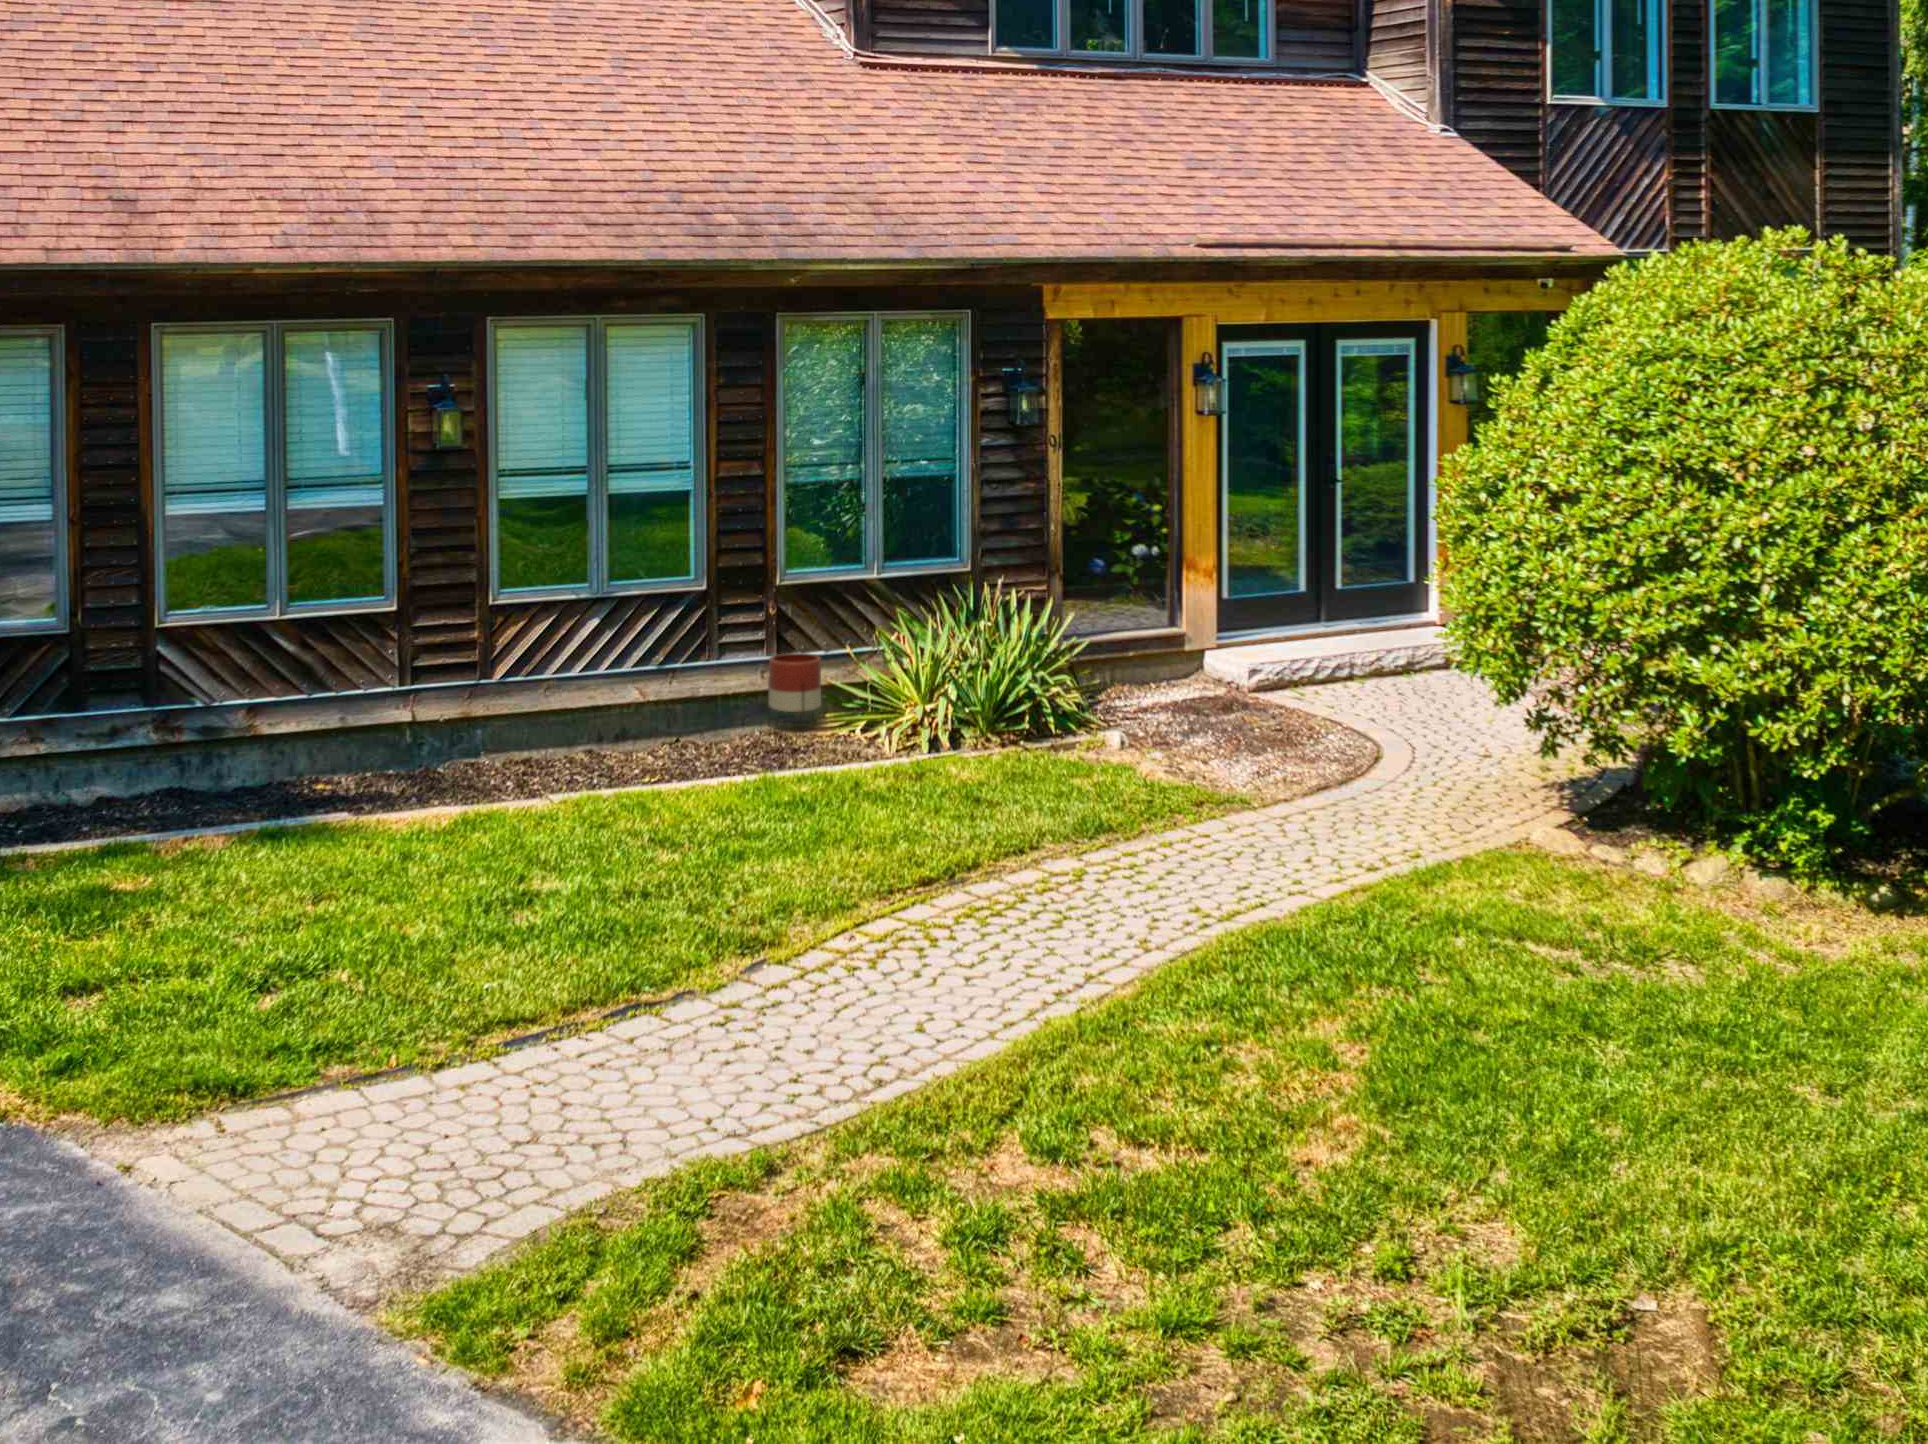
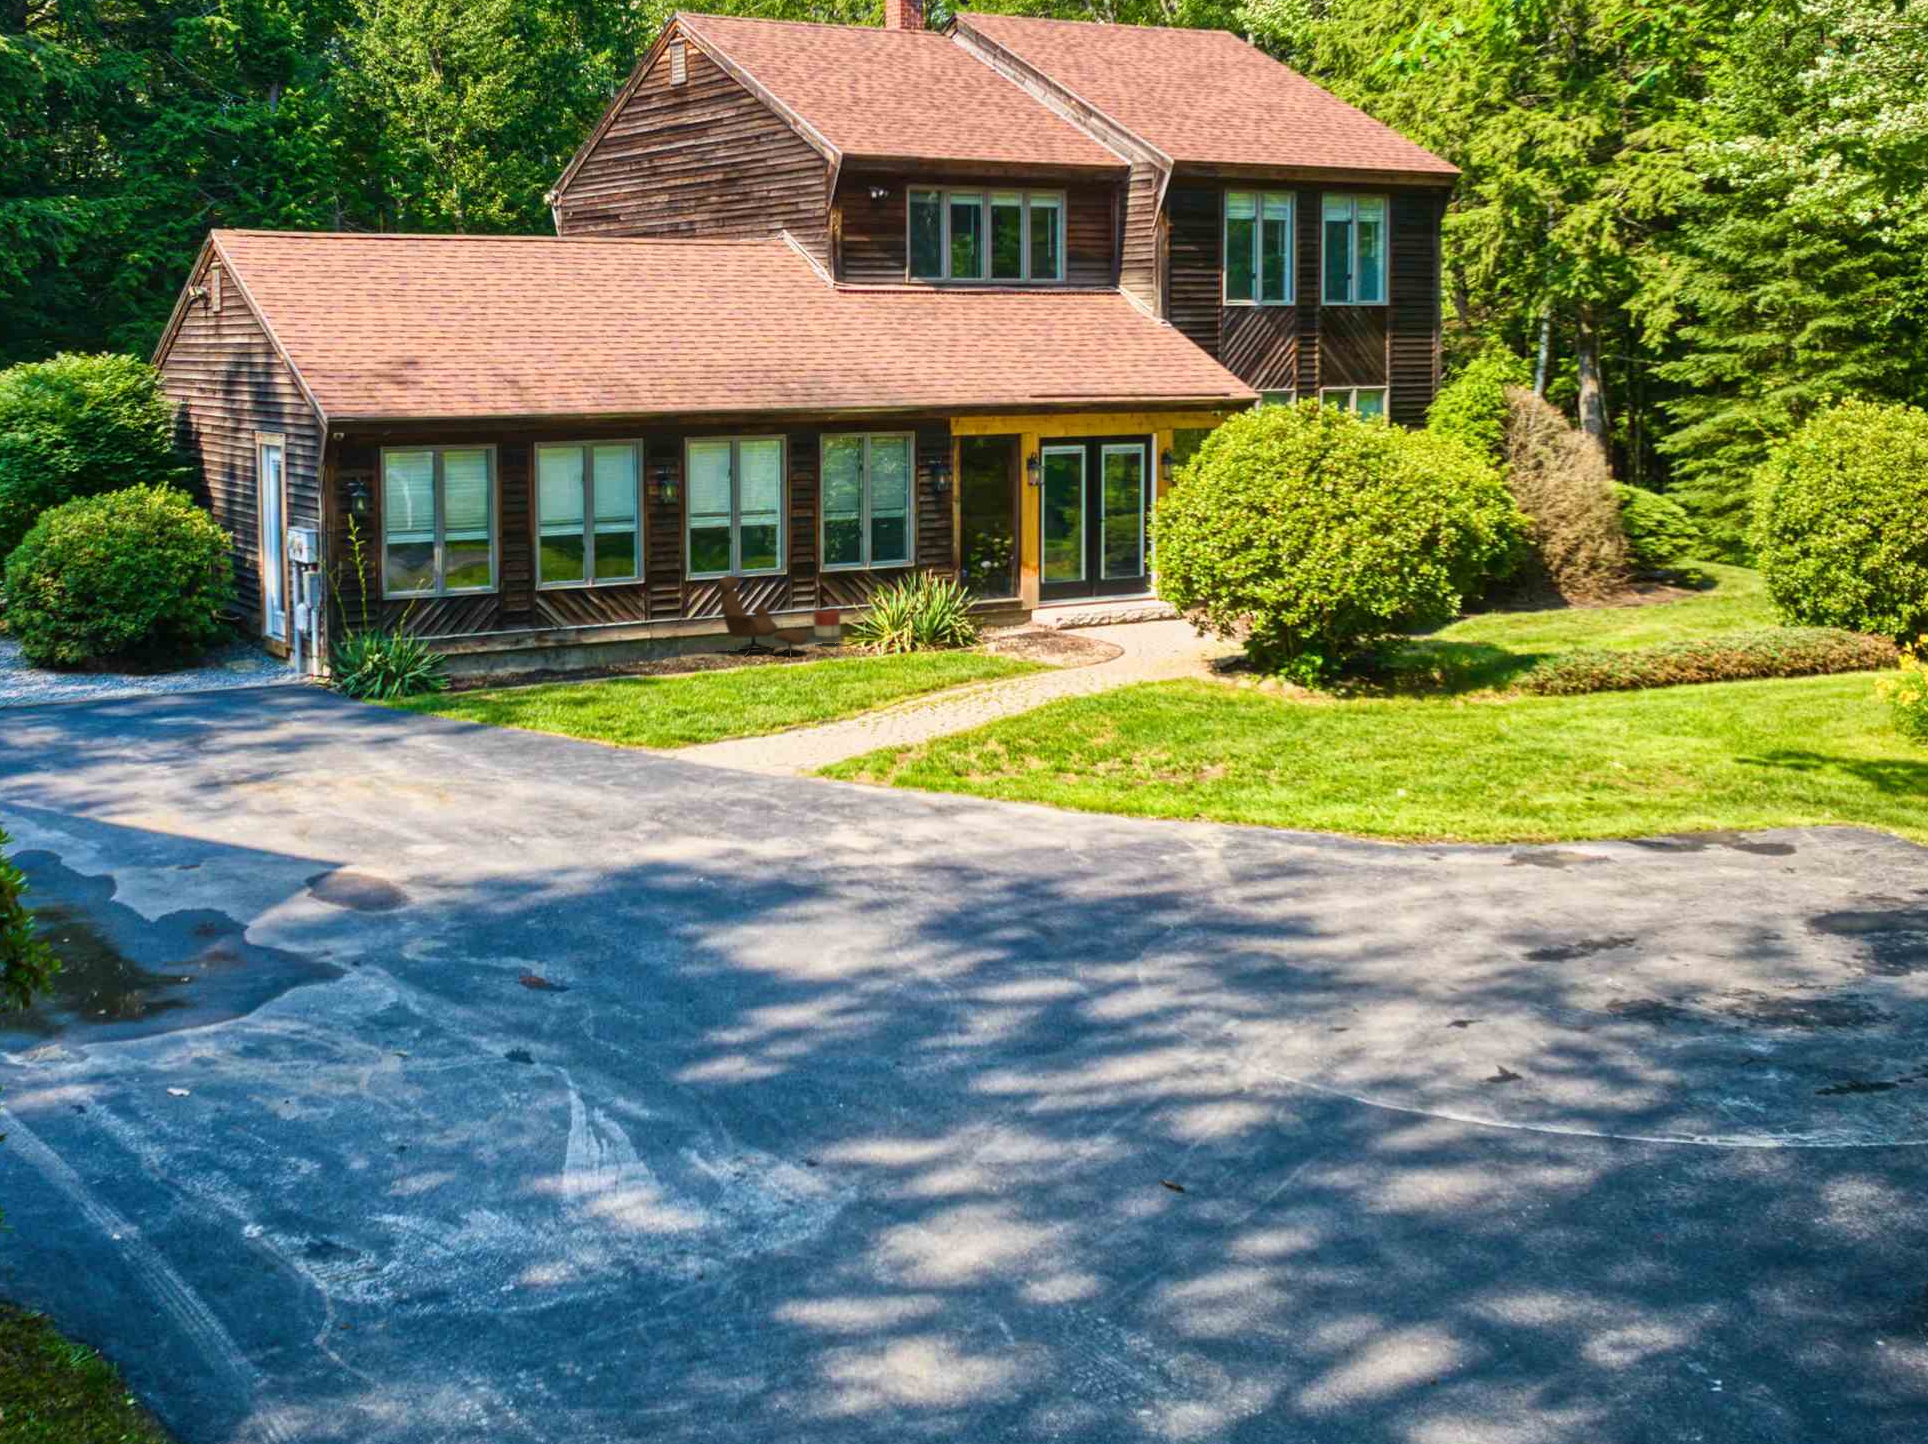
lounge chair: none [571,587,749,760] -> present [720,575,808,656]

